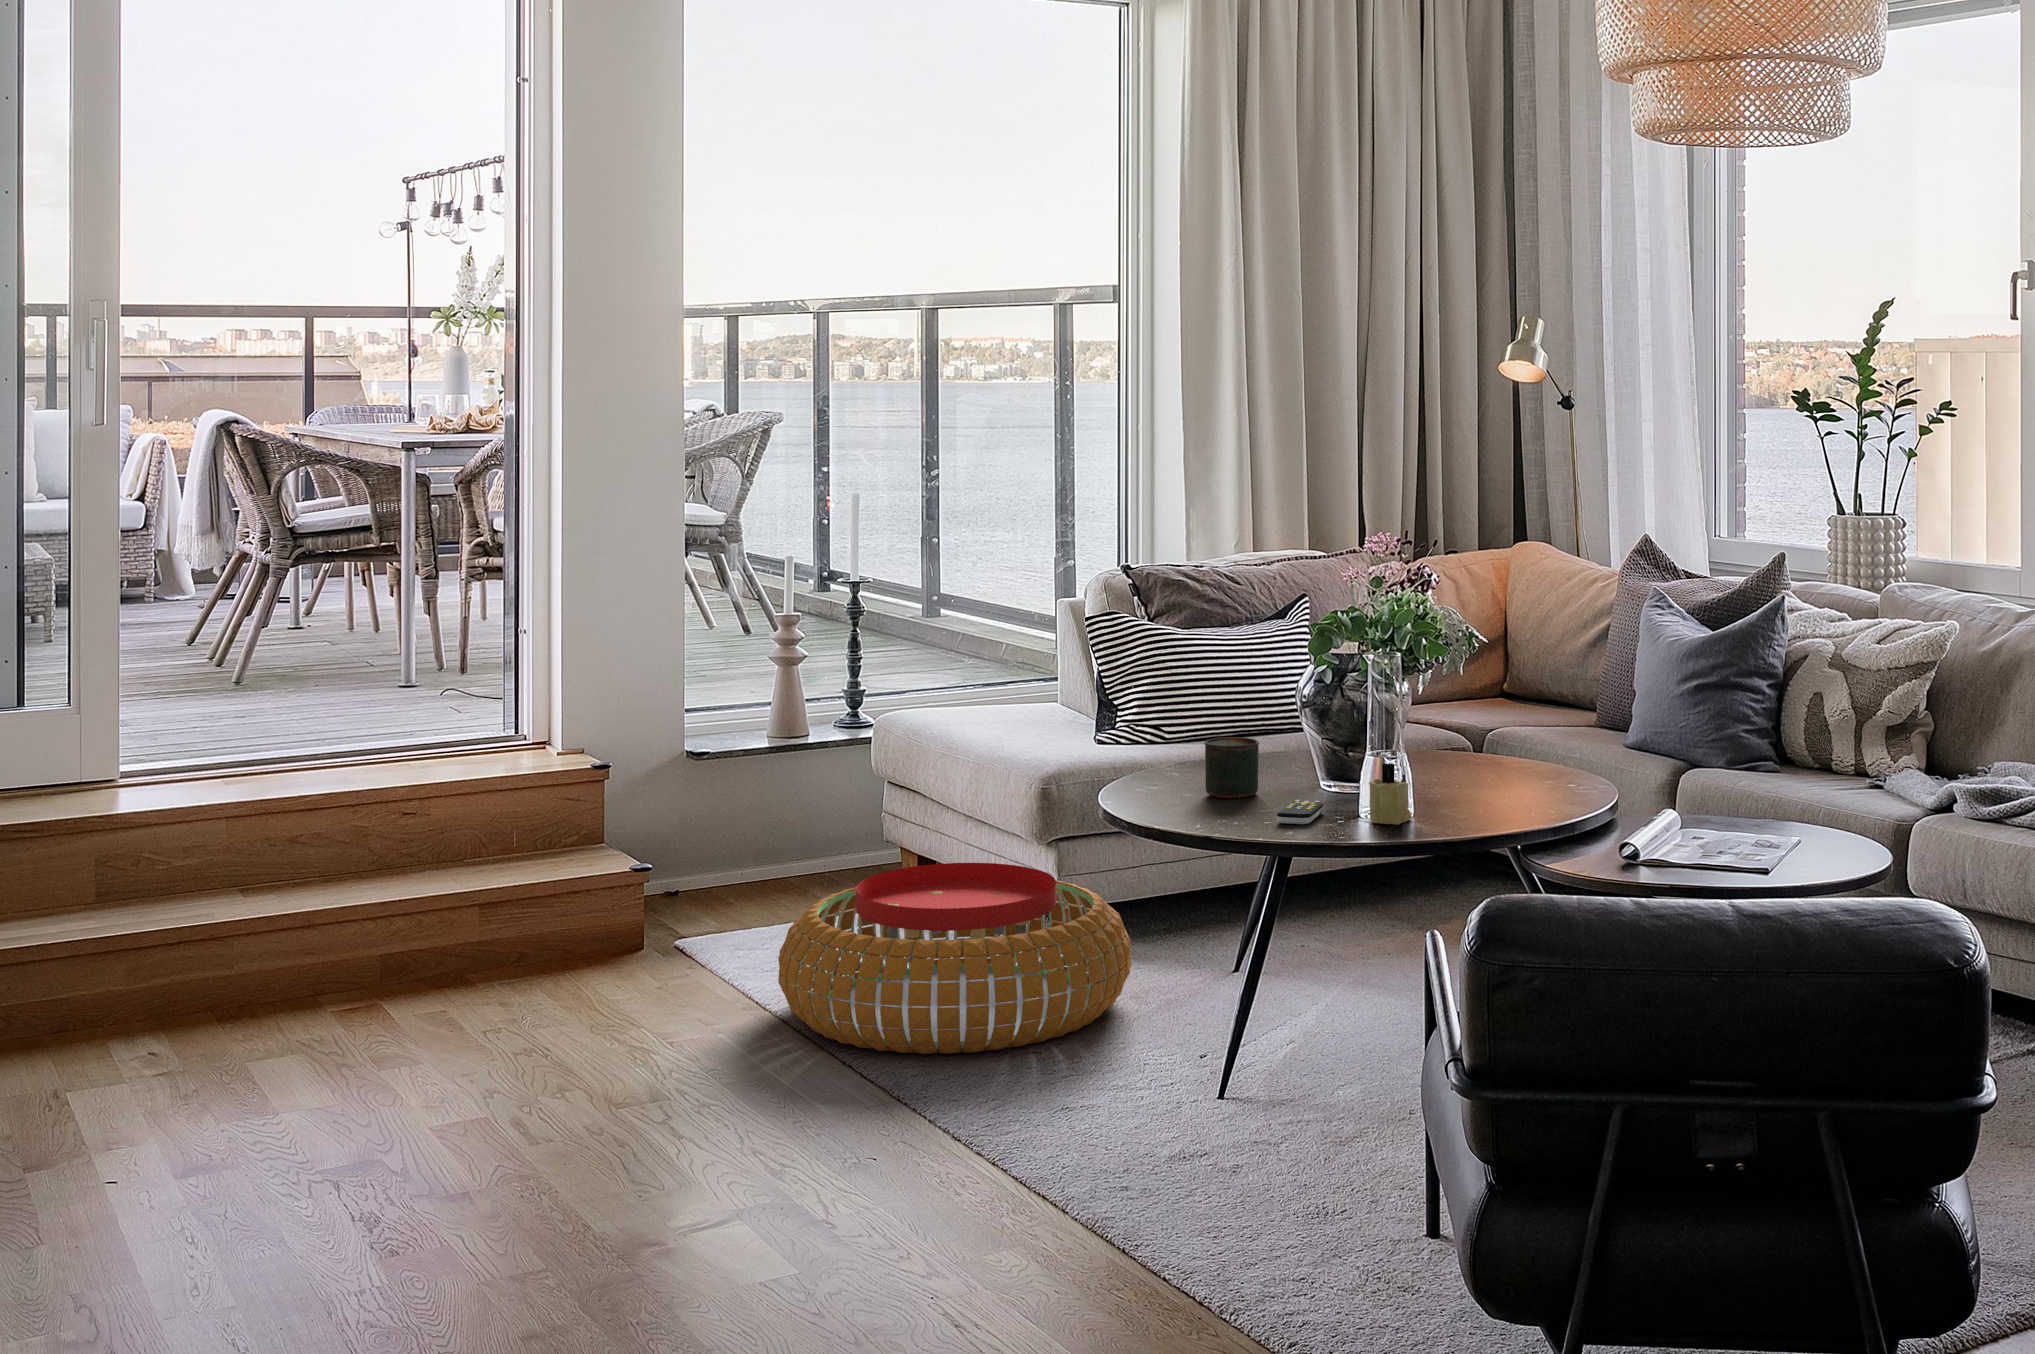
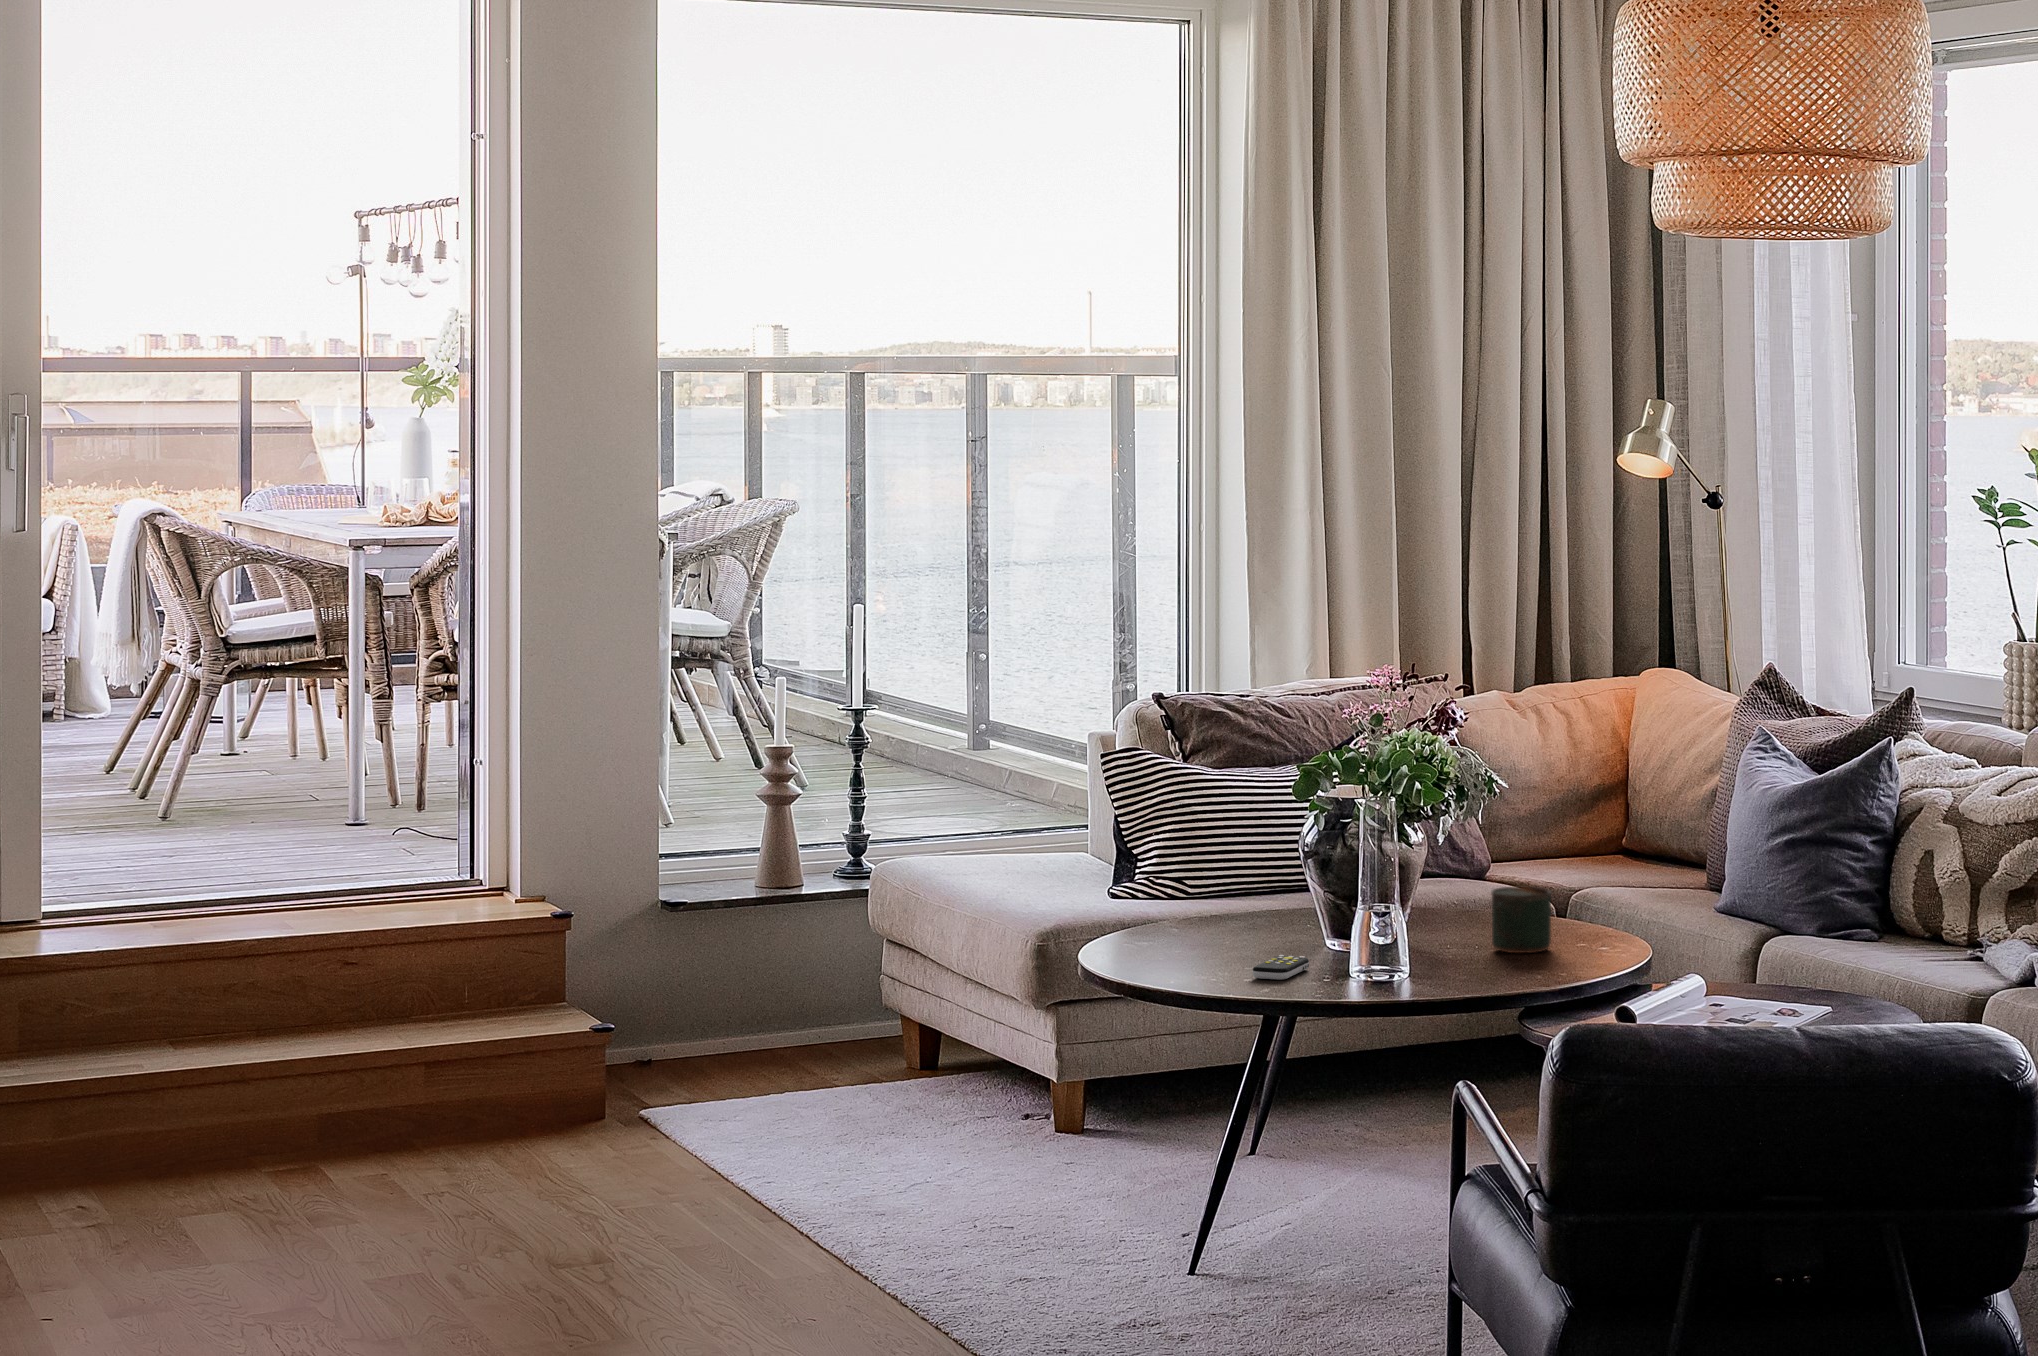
mug: present [1204,737,1259,798] -> present [1491,886,1551,953]
candle: present [1369,763,1412,825] -> none [1350,915,1398,981]
pouf: present [778,863,1131,1054] -> none [741,1026,1127,1224]

